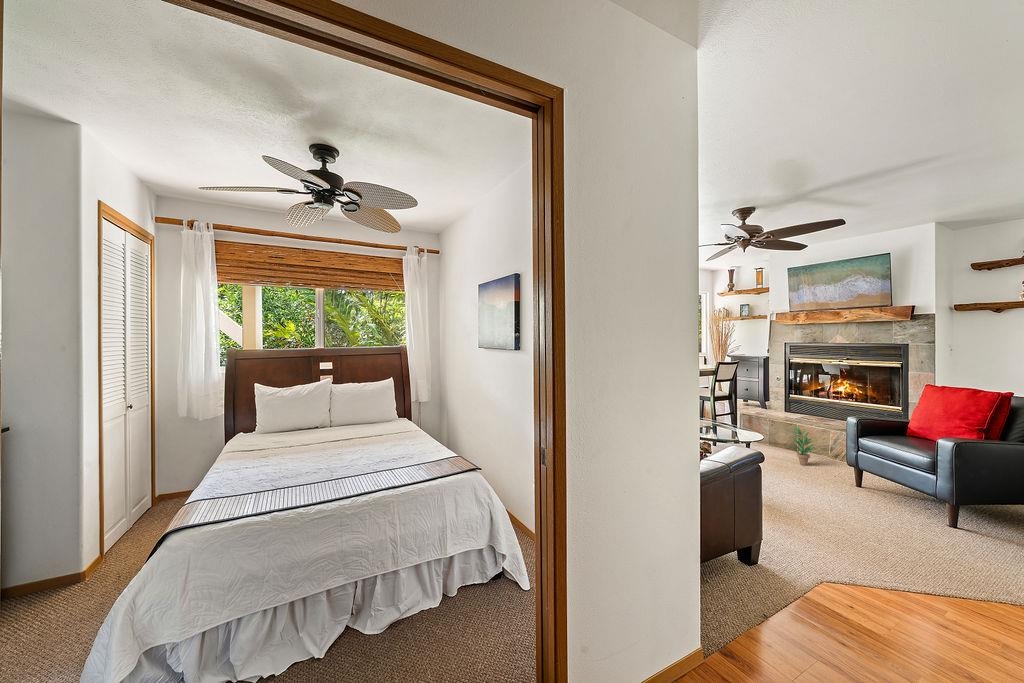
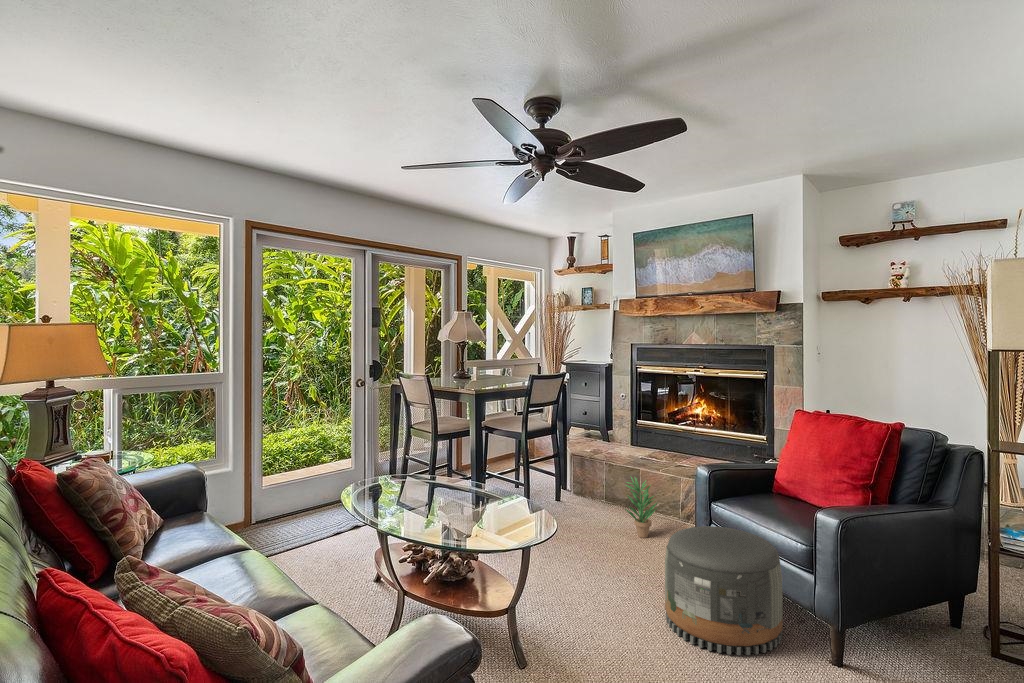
pouf: none [828,449,913,519] -> present [665,526,782,655]

